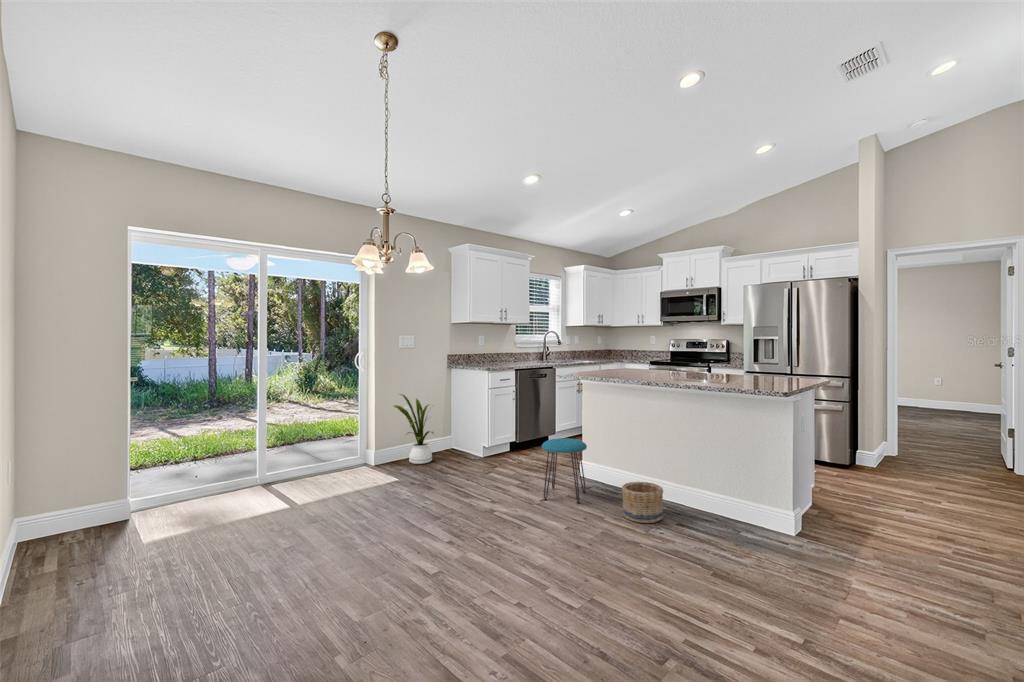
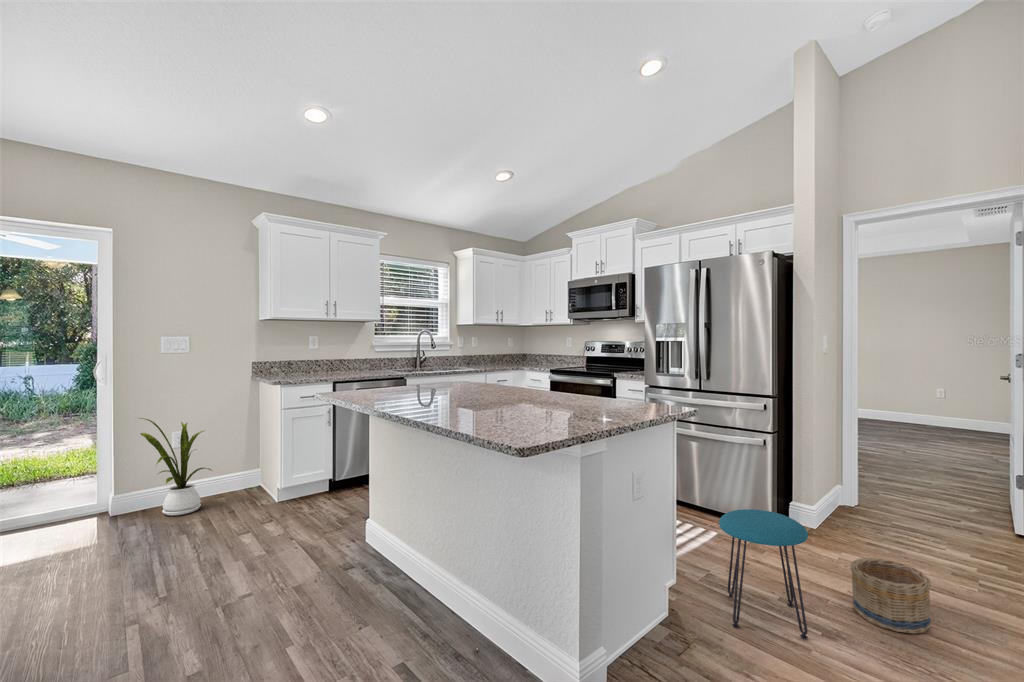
stool: present [542,438,587,503] -> present [719,509,808,639]
basket: present [622,482,663,523] -> present [850,558,931,634]

